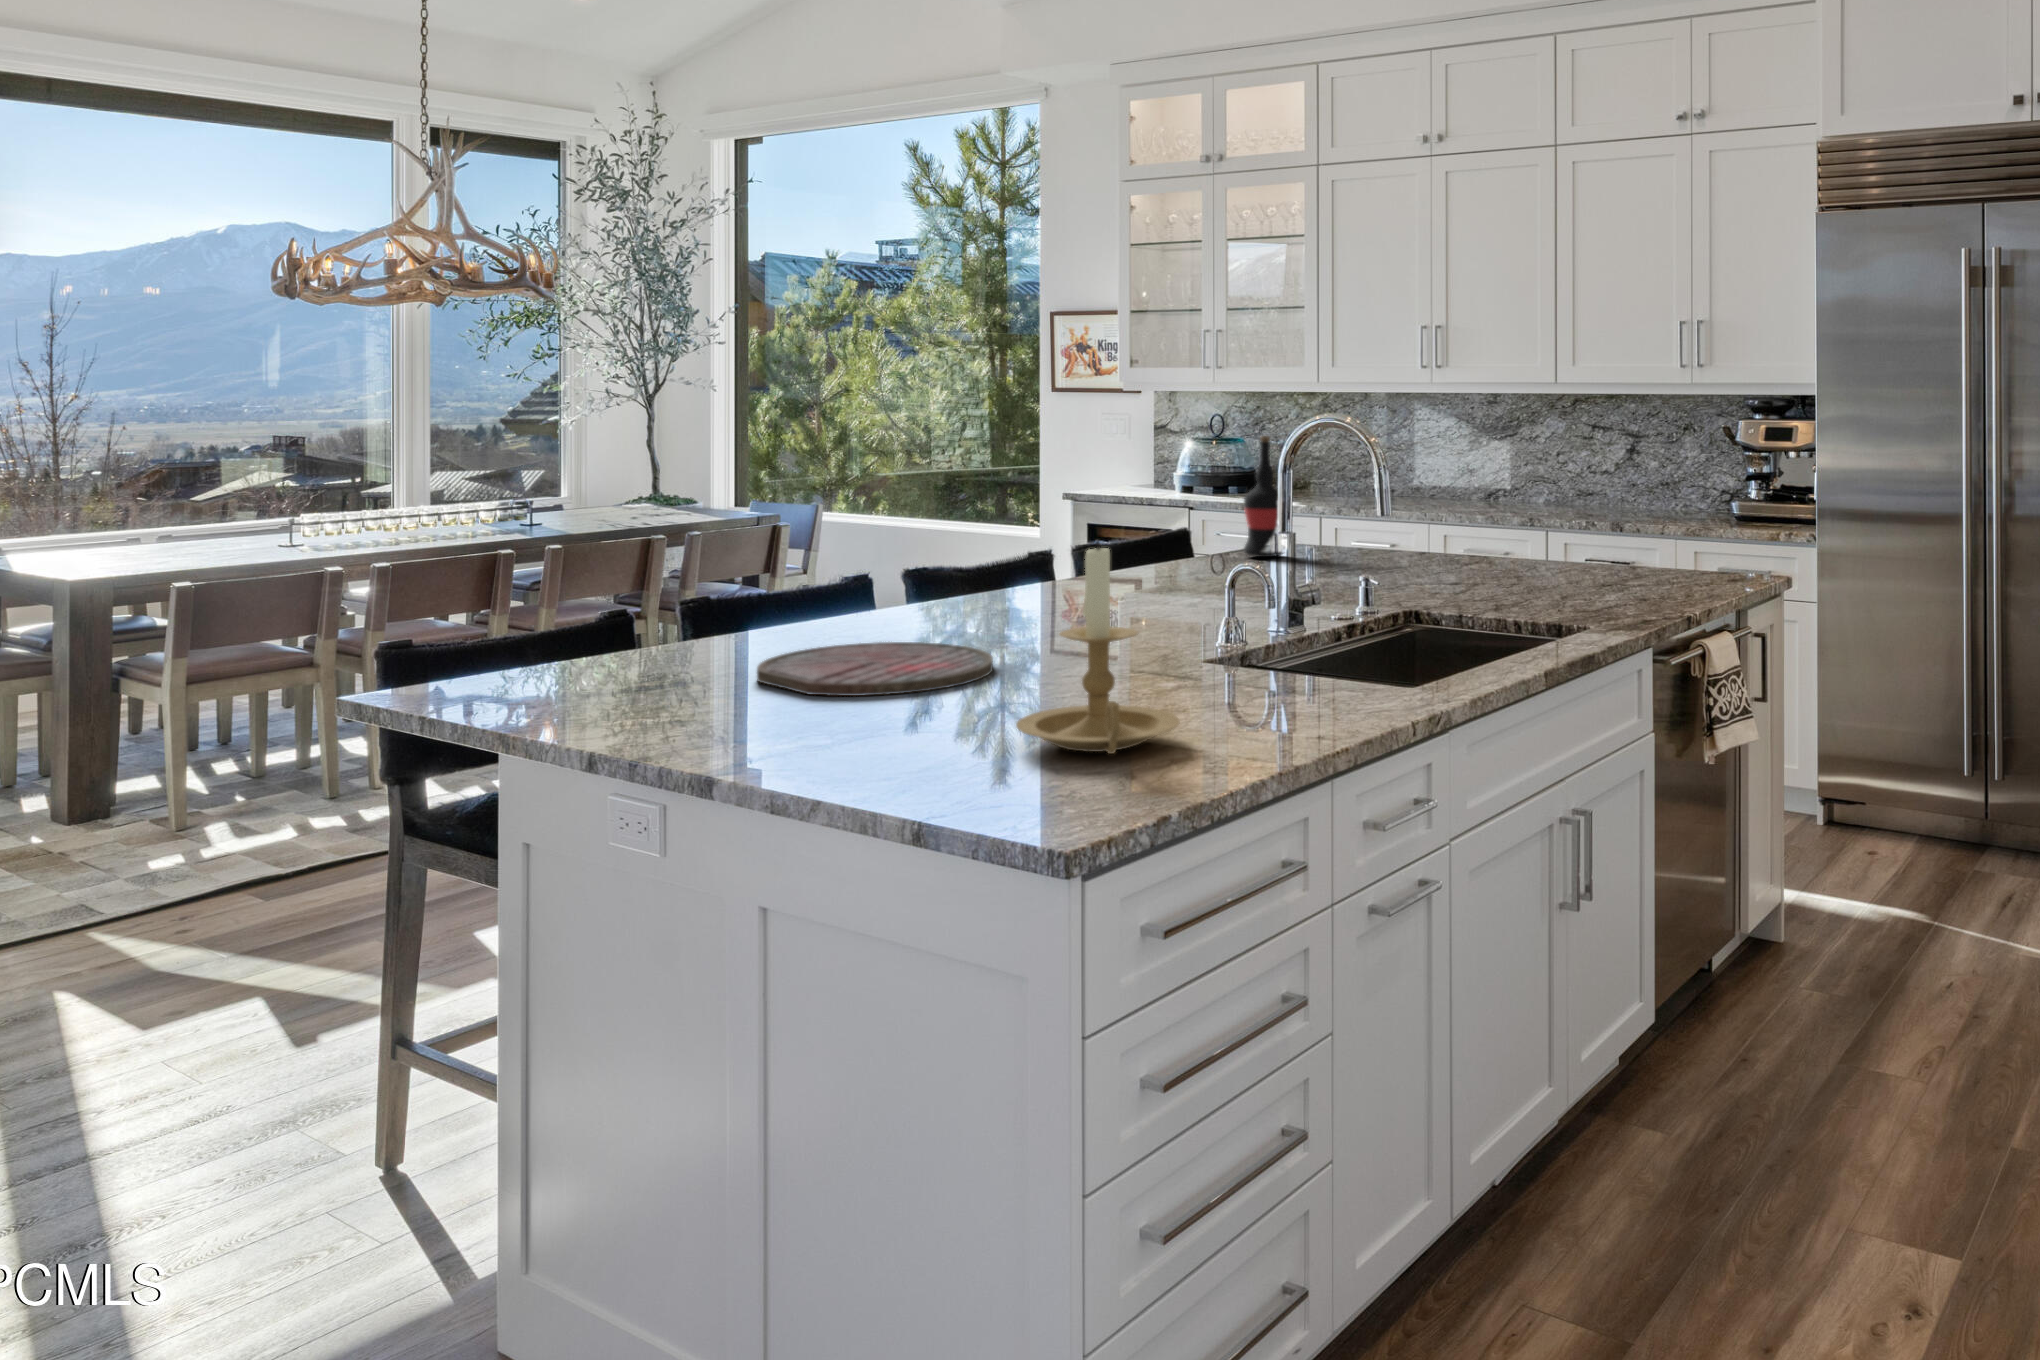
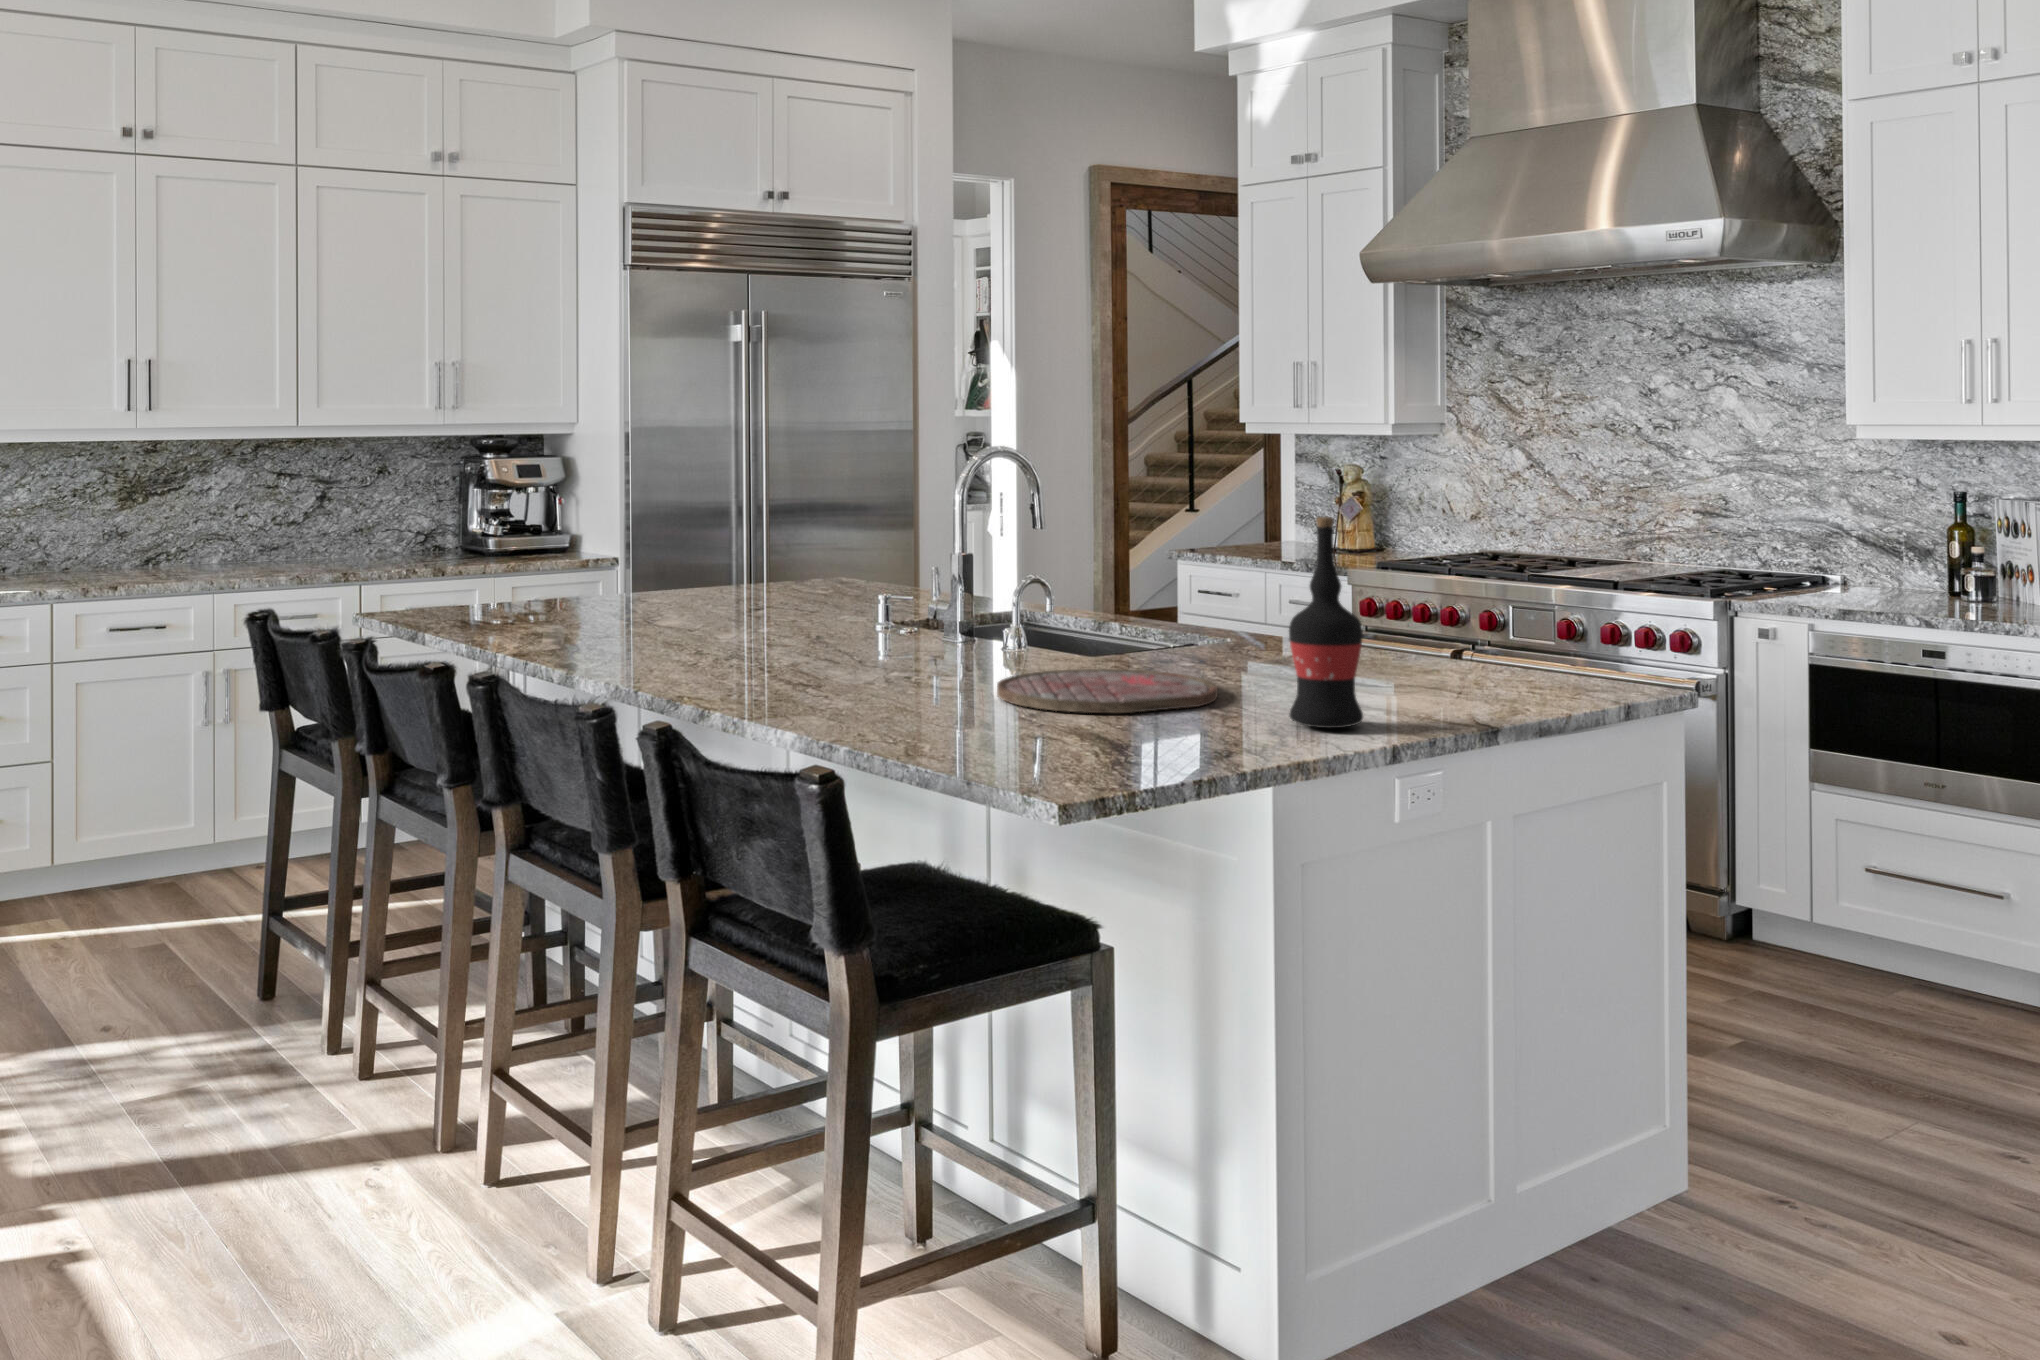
wine bottle: present [1243,436,1283,557] -> present [1289,517,1363,728]
candle holder: present [1016,541,1179,754] -> none [1390,526,1537,678]

